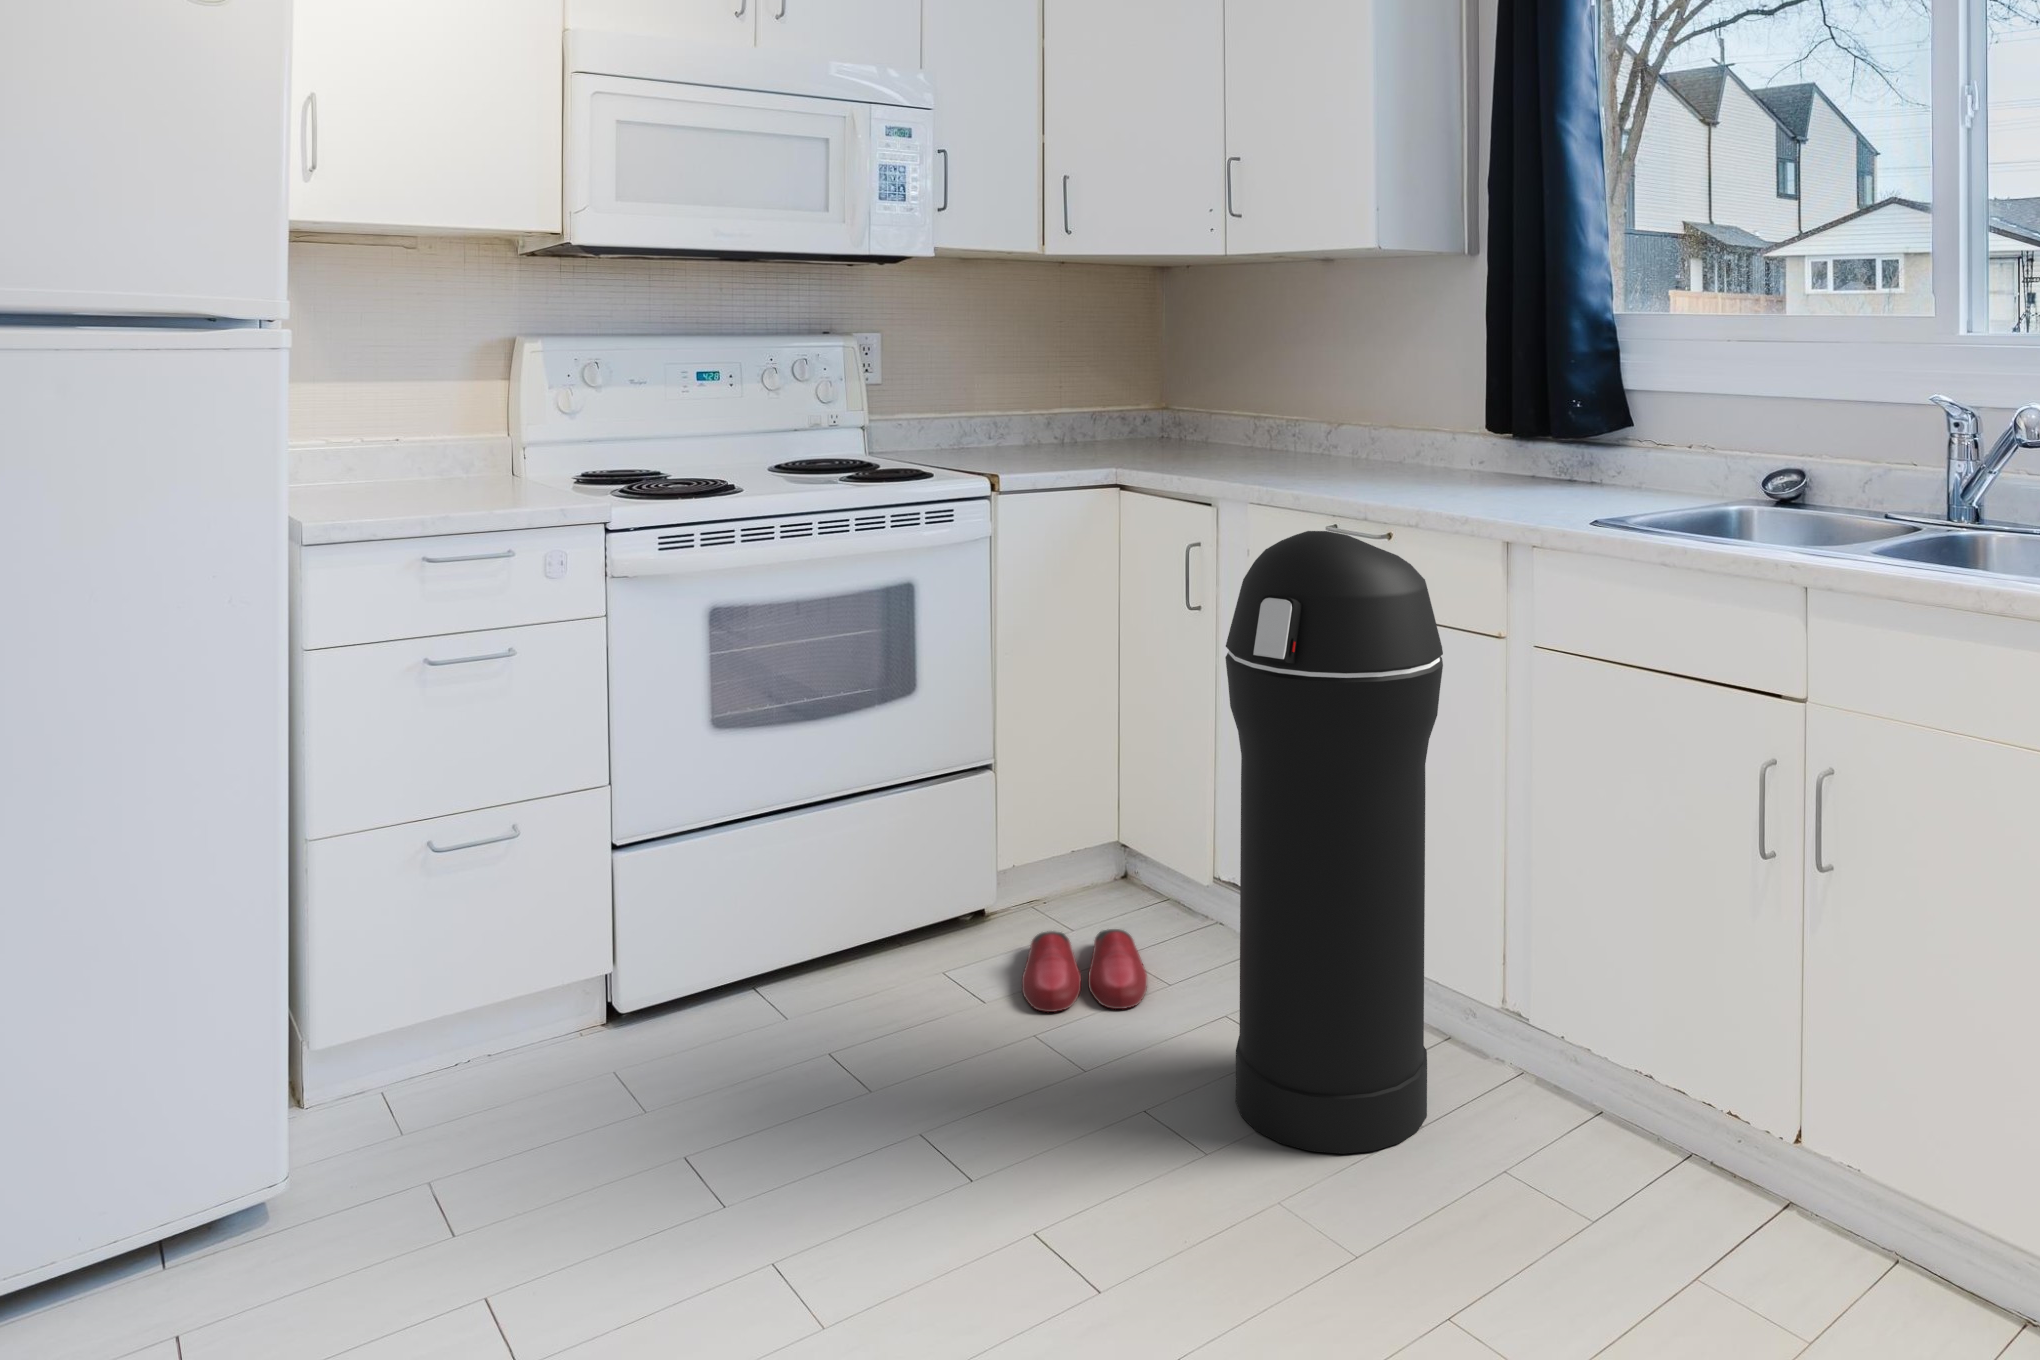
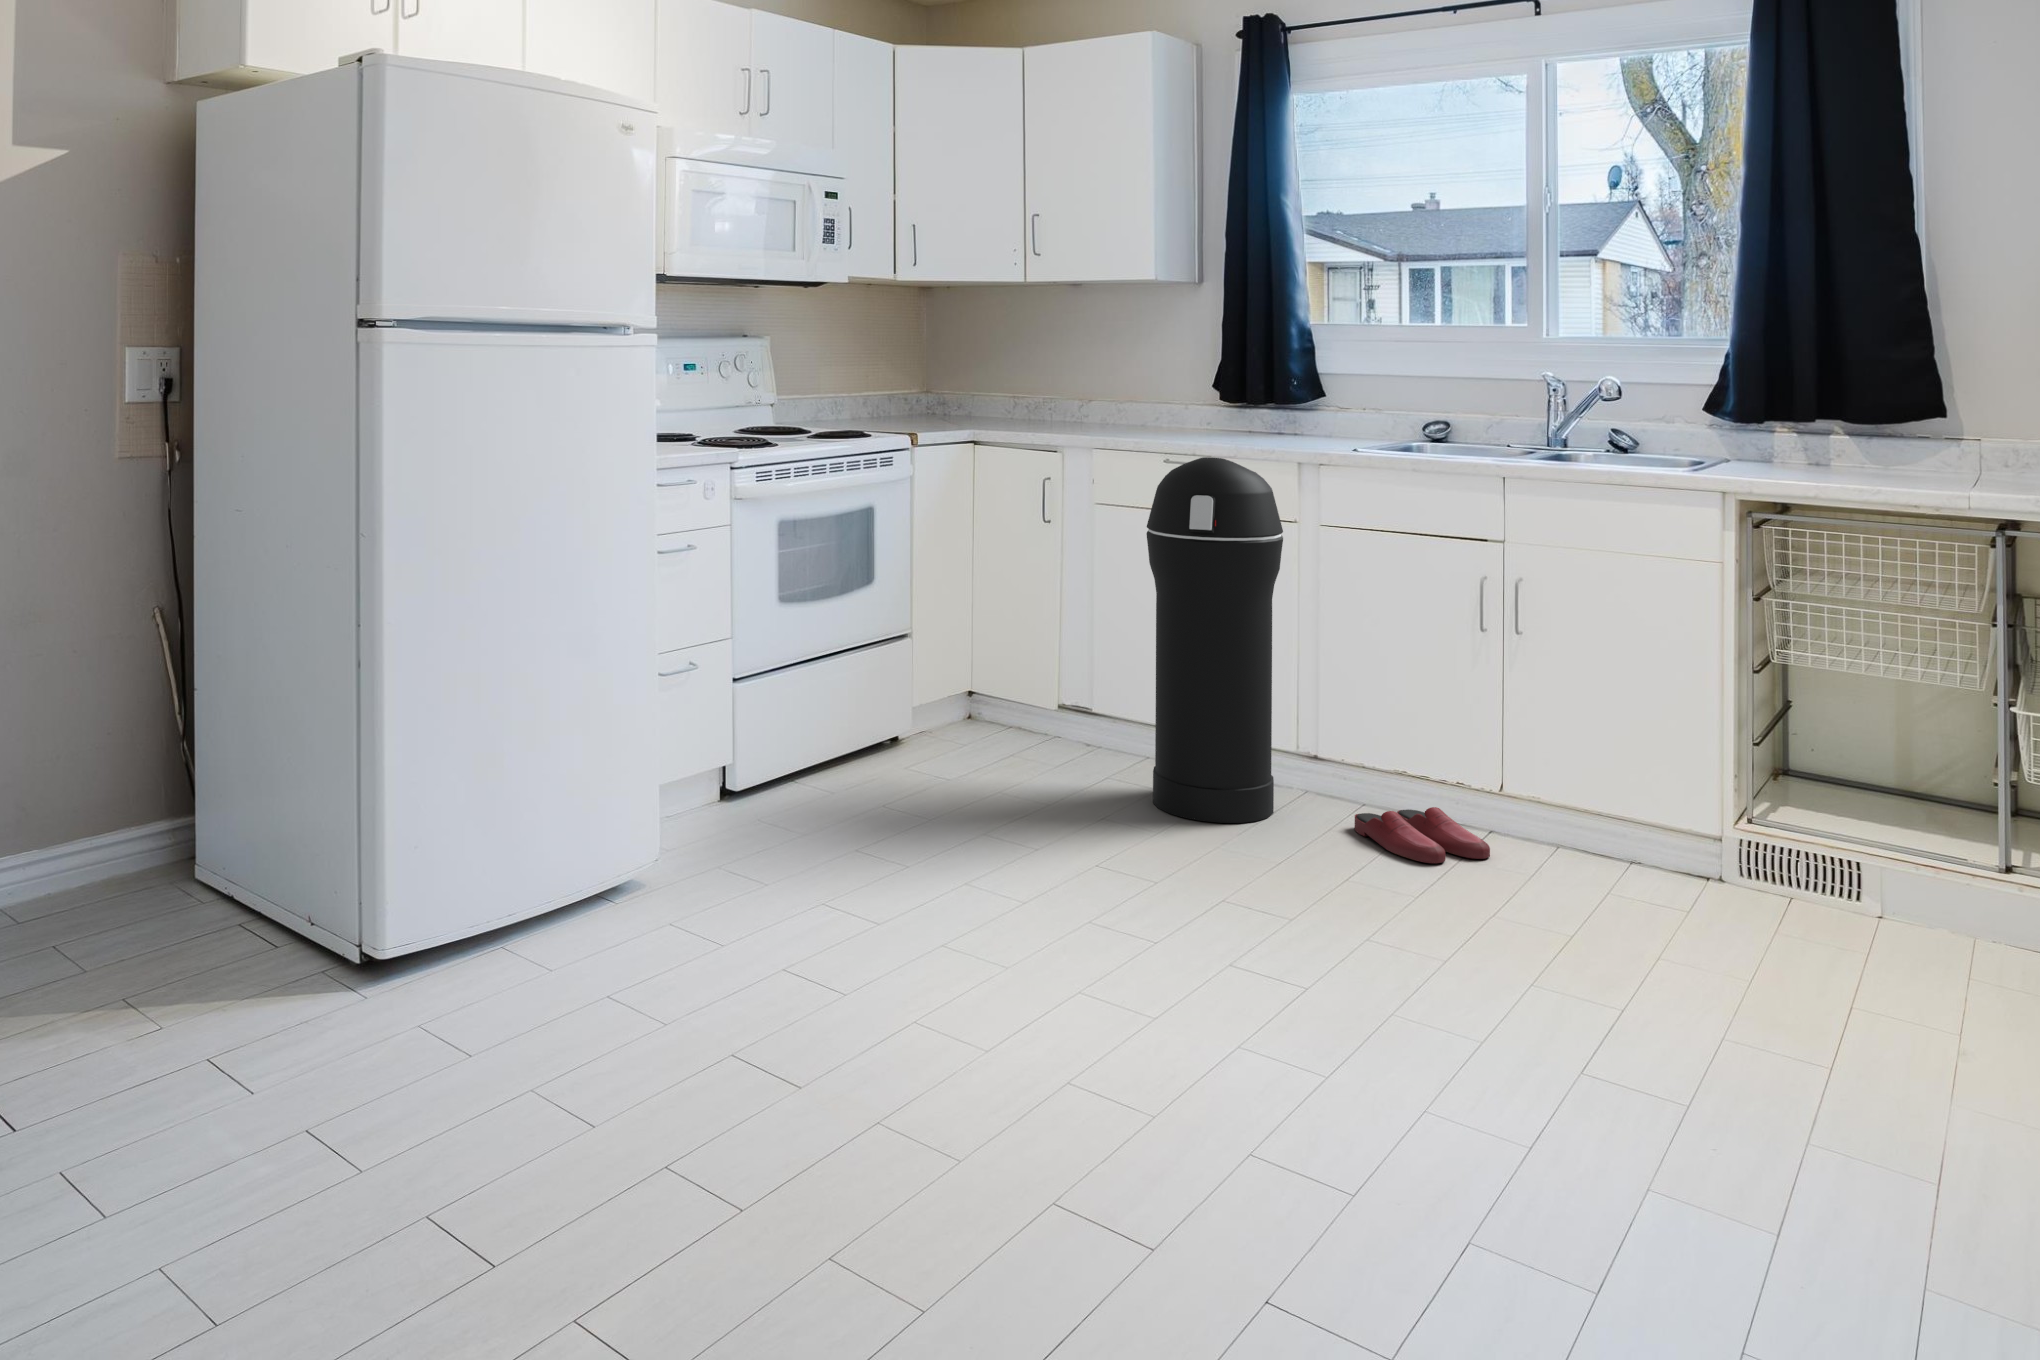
slippers: present [1022,929,1147,1012] -> present [1355,807,1490,863]

